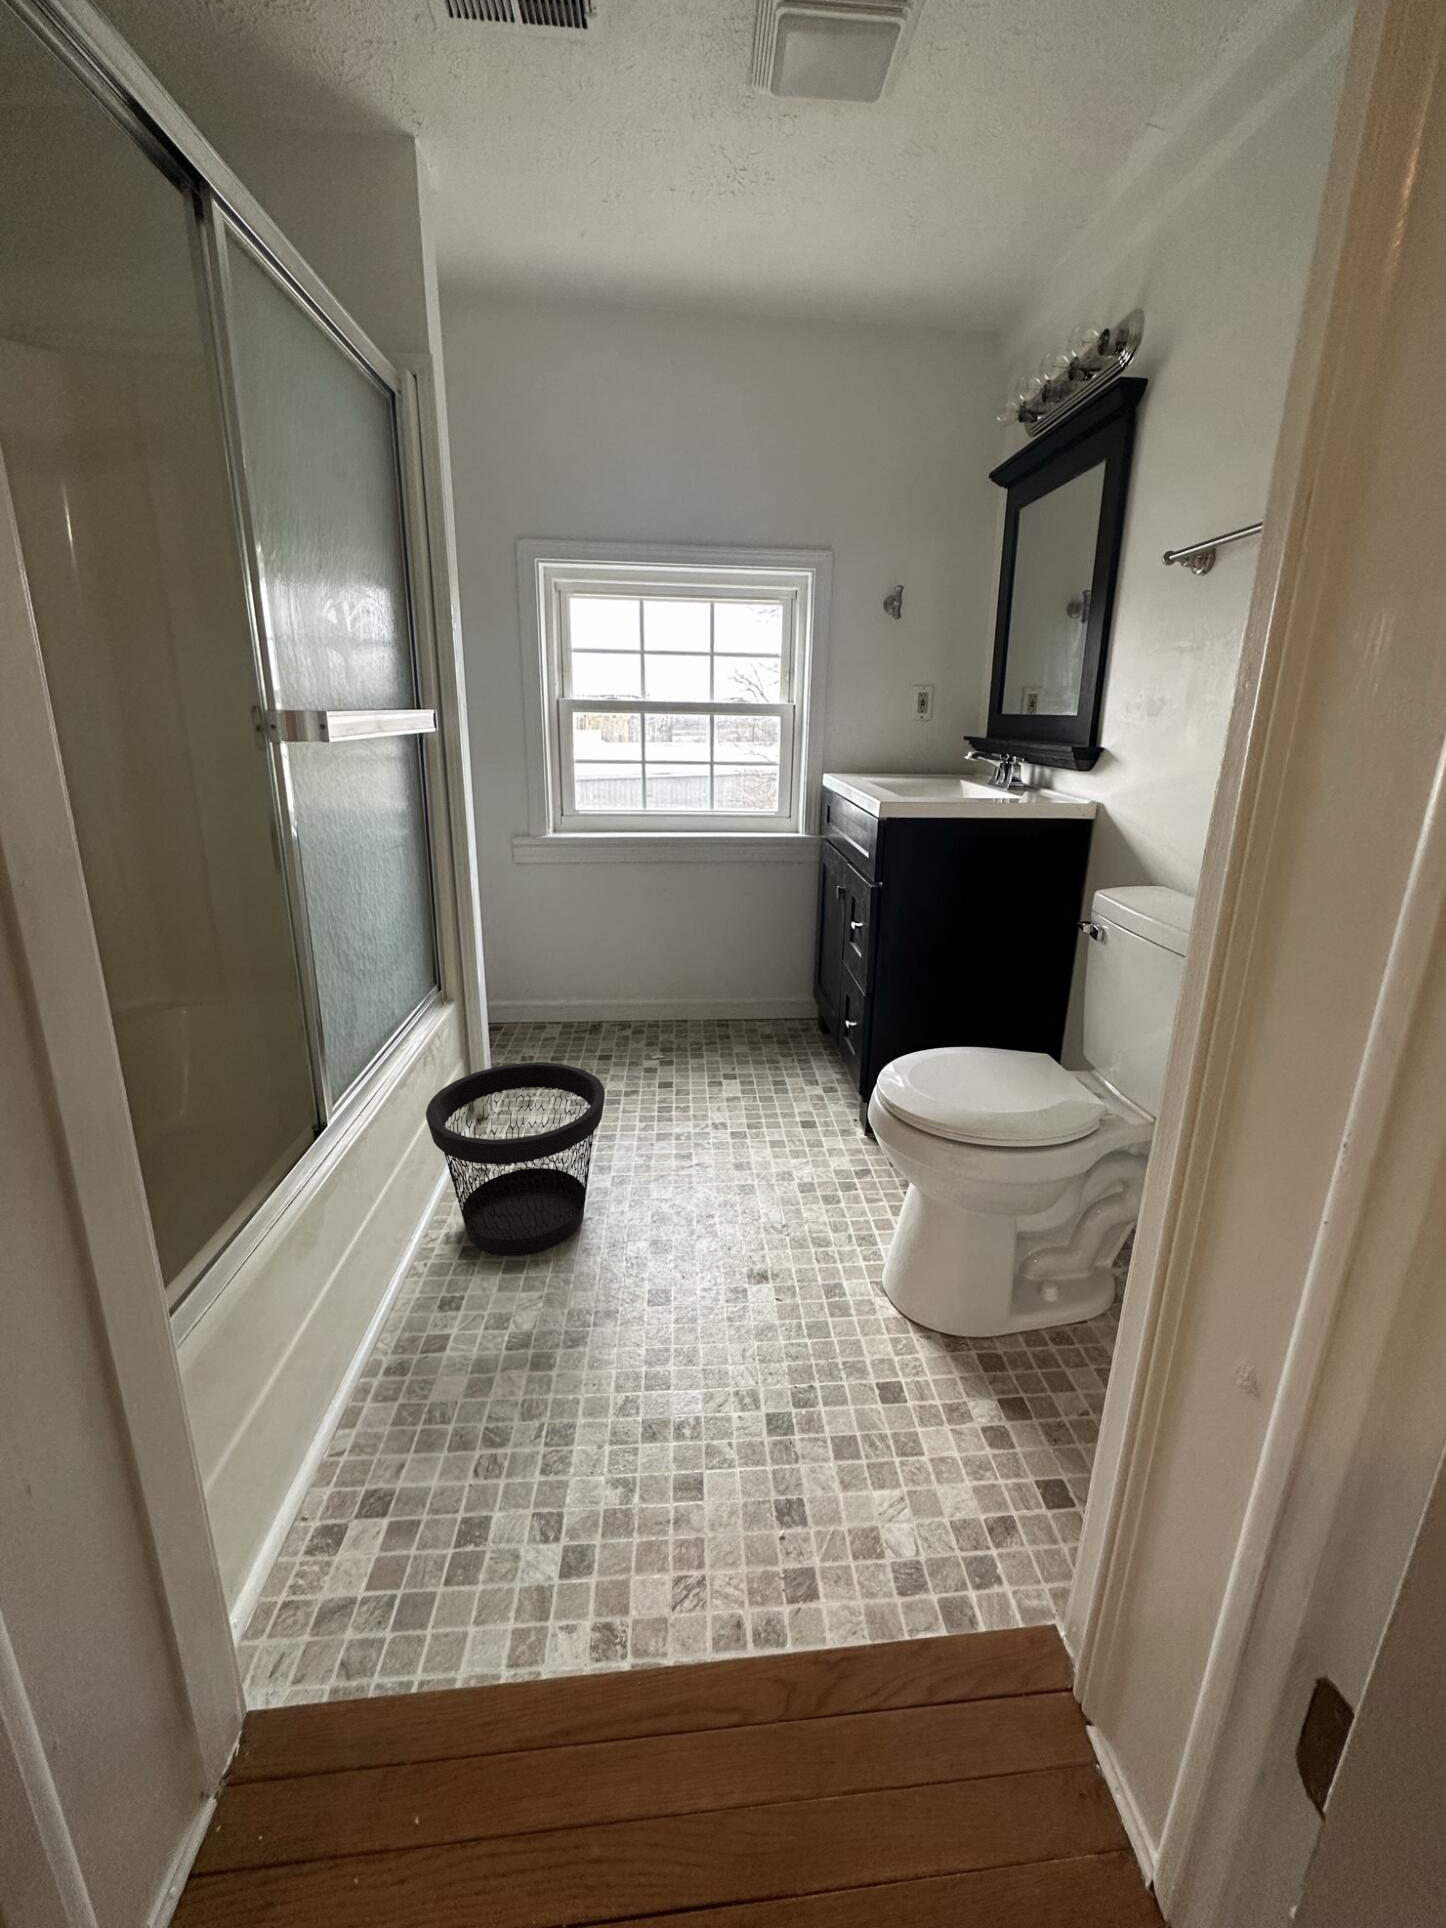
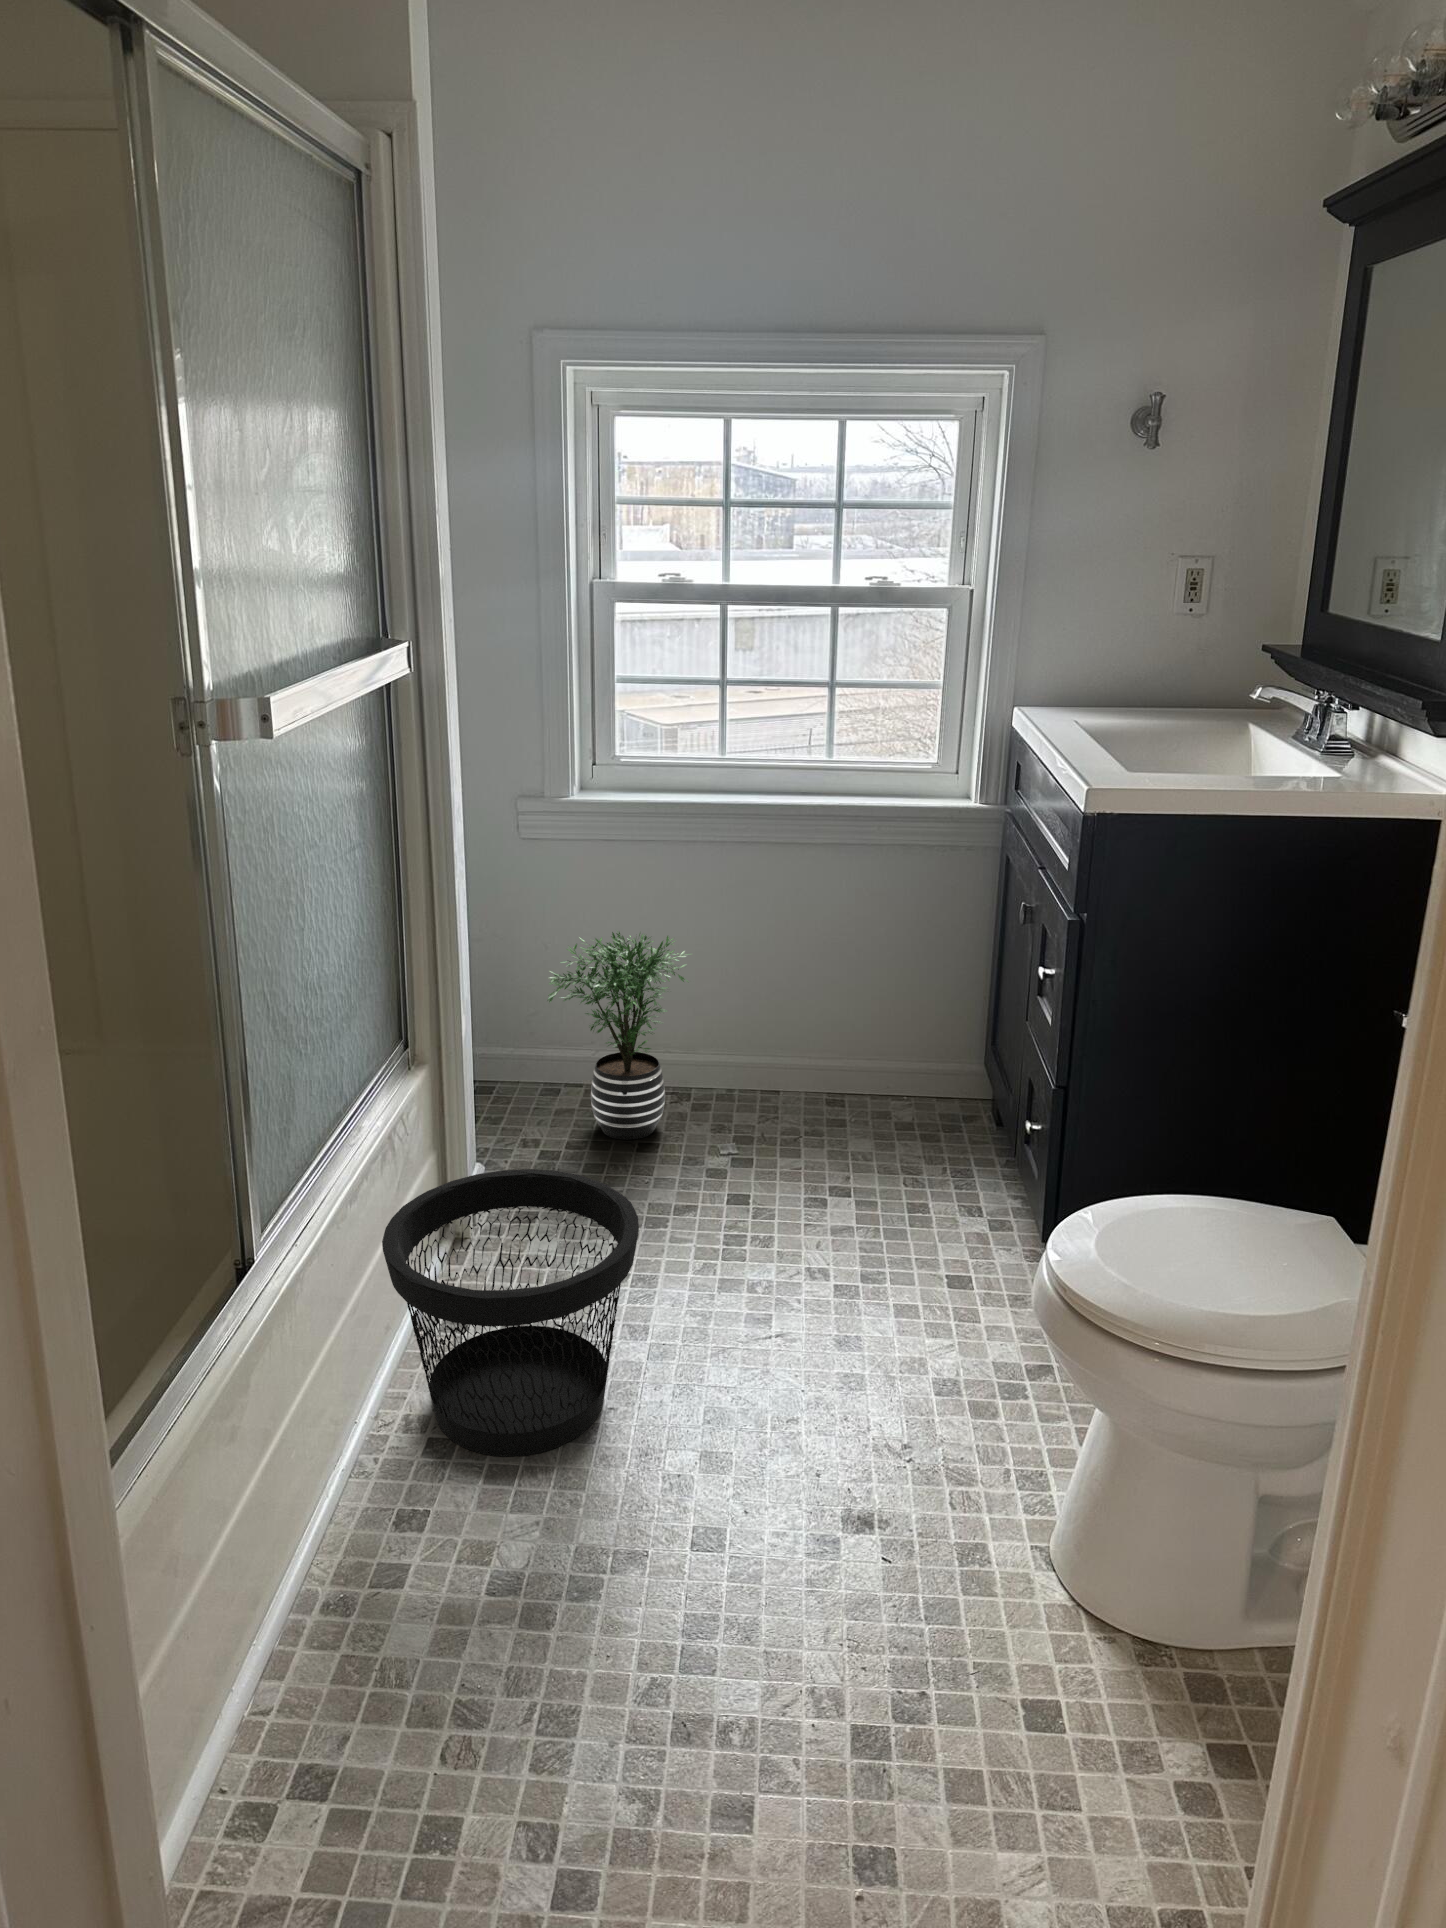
potted plant: none [536,918,634,1052] -> present [548,932,690,1140]

